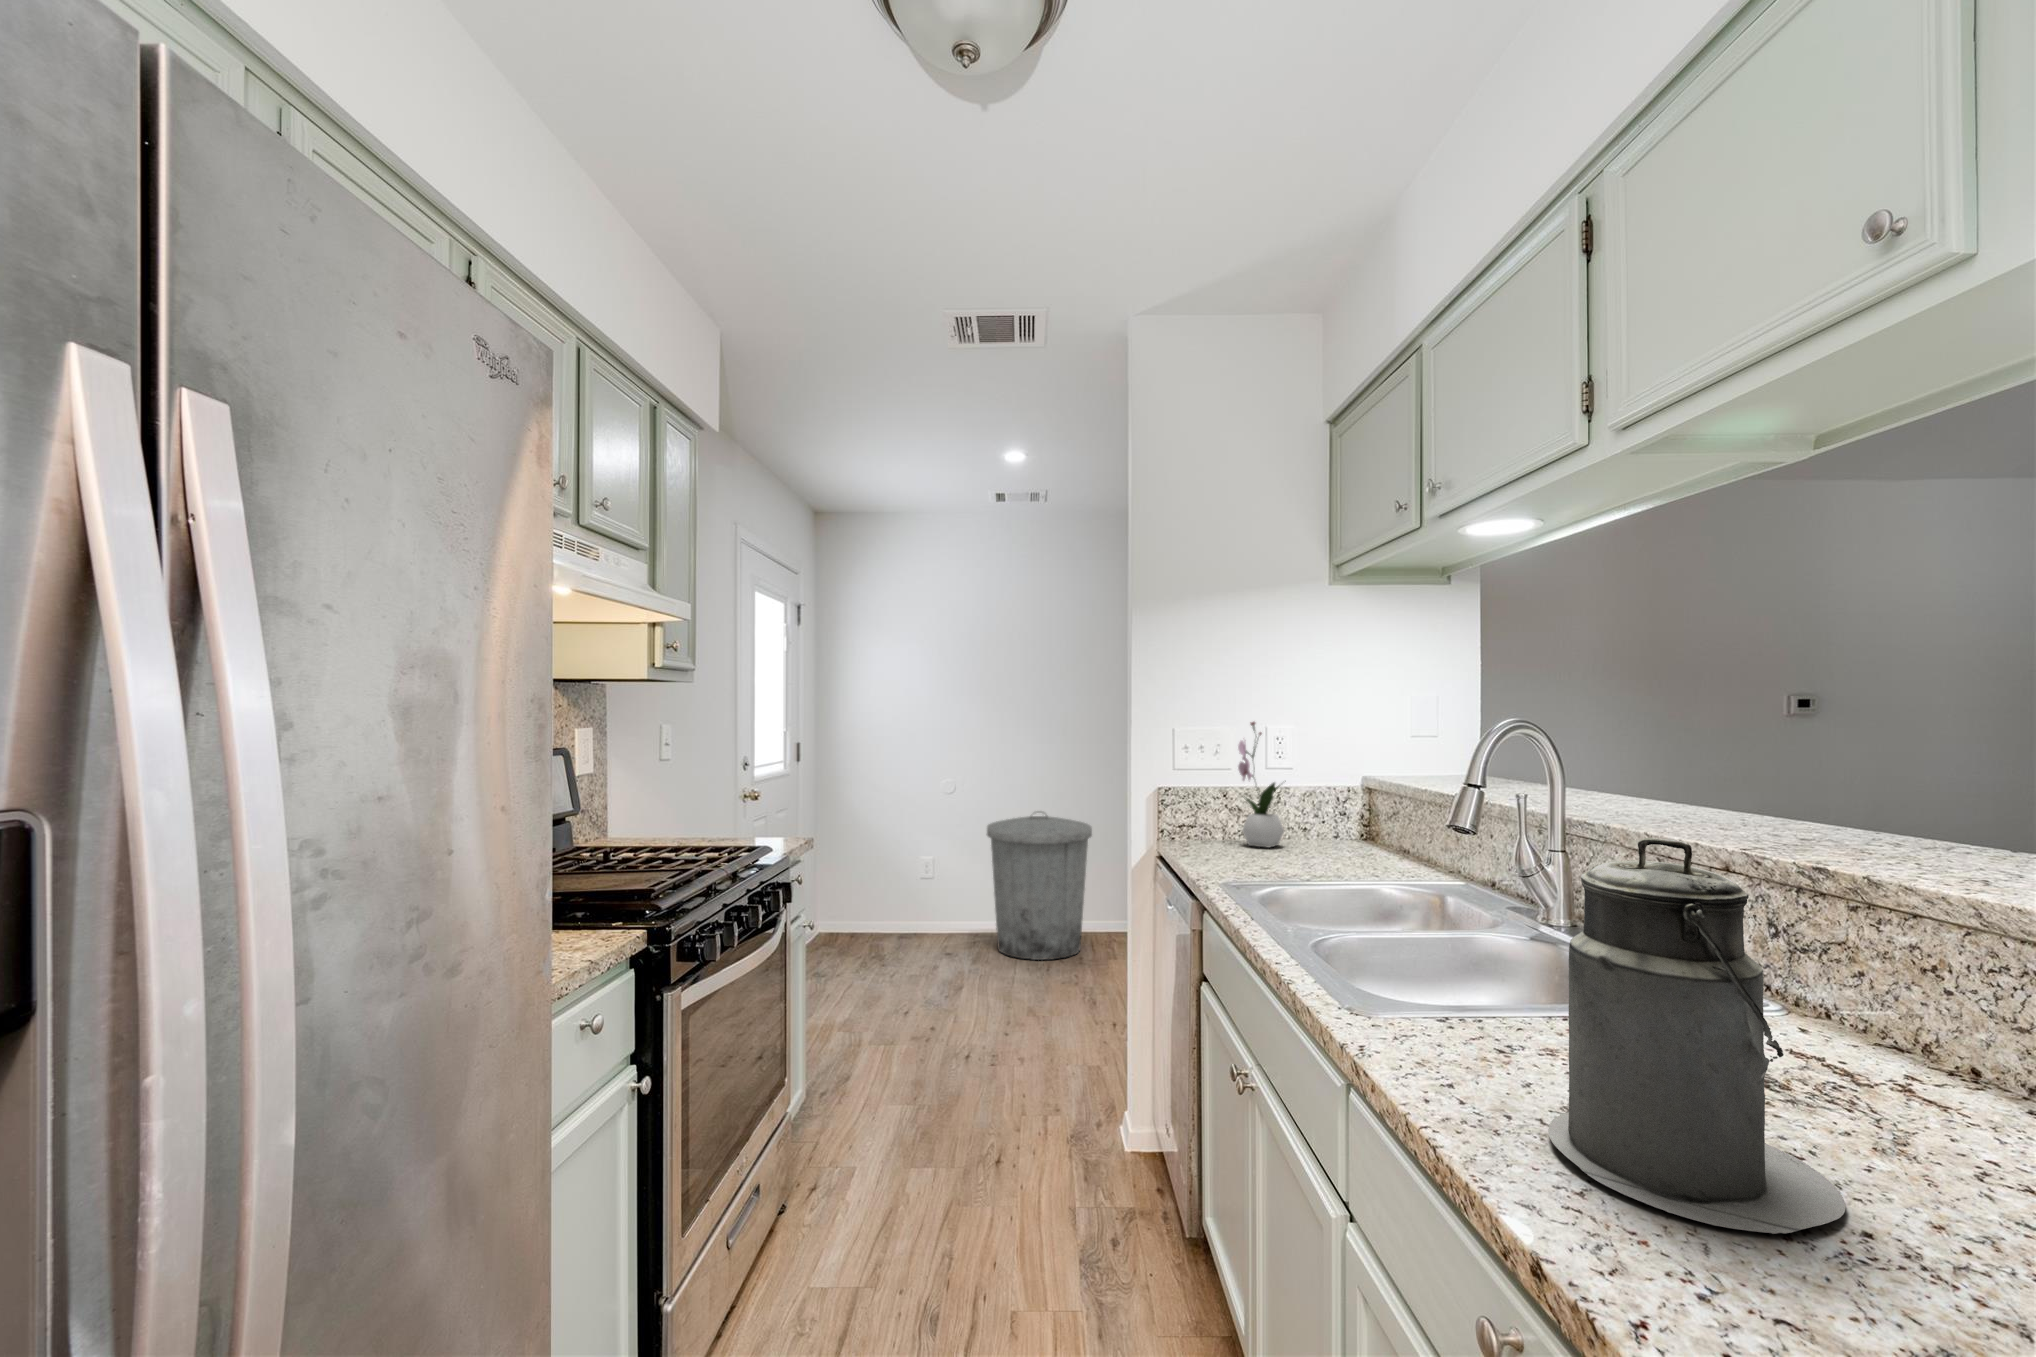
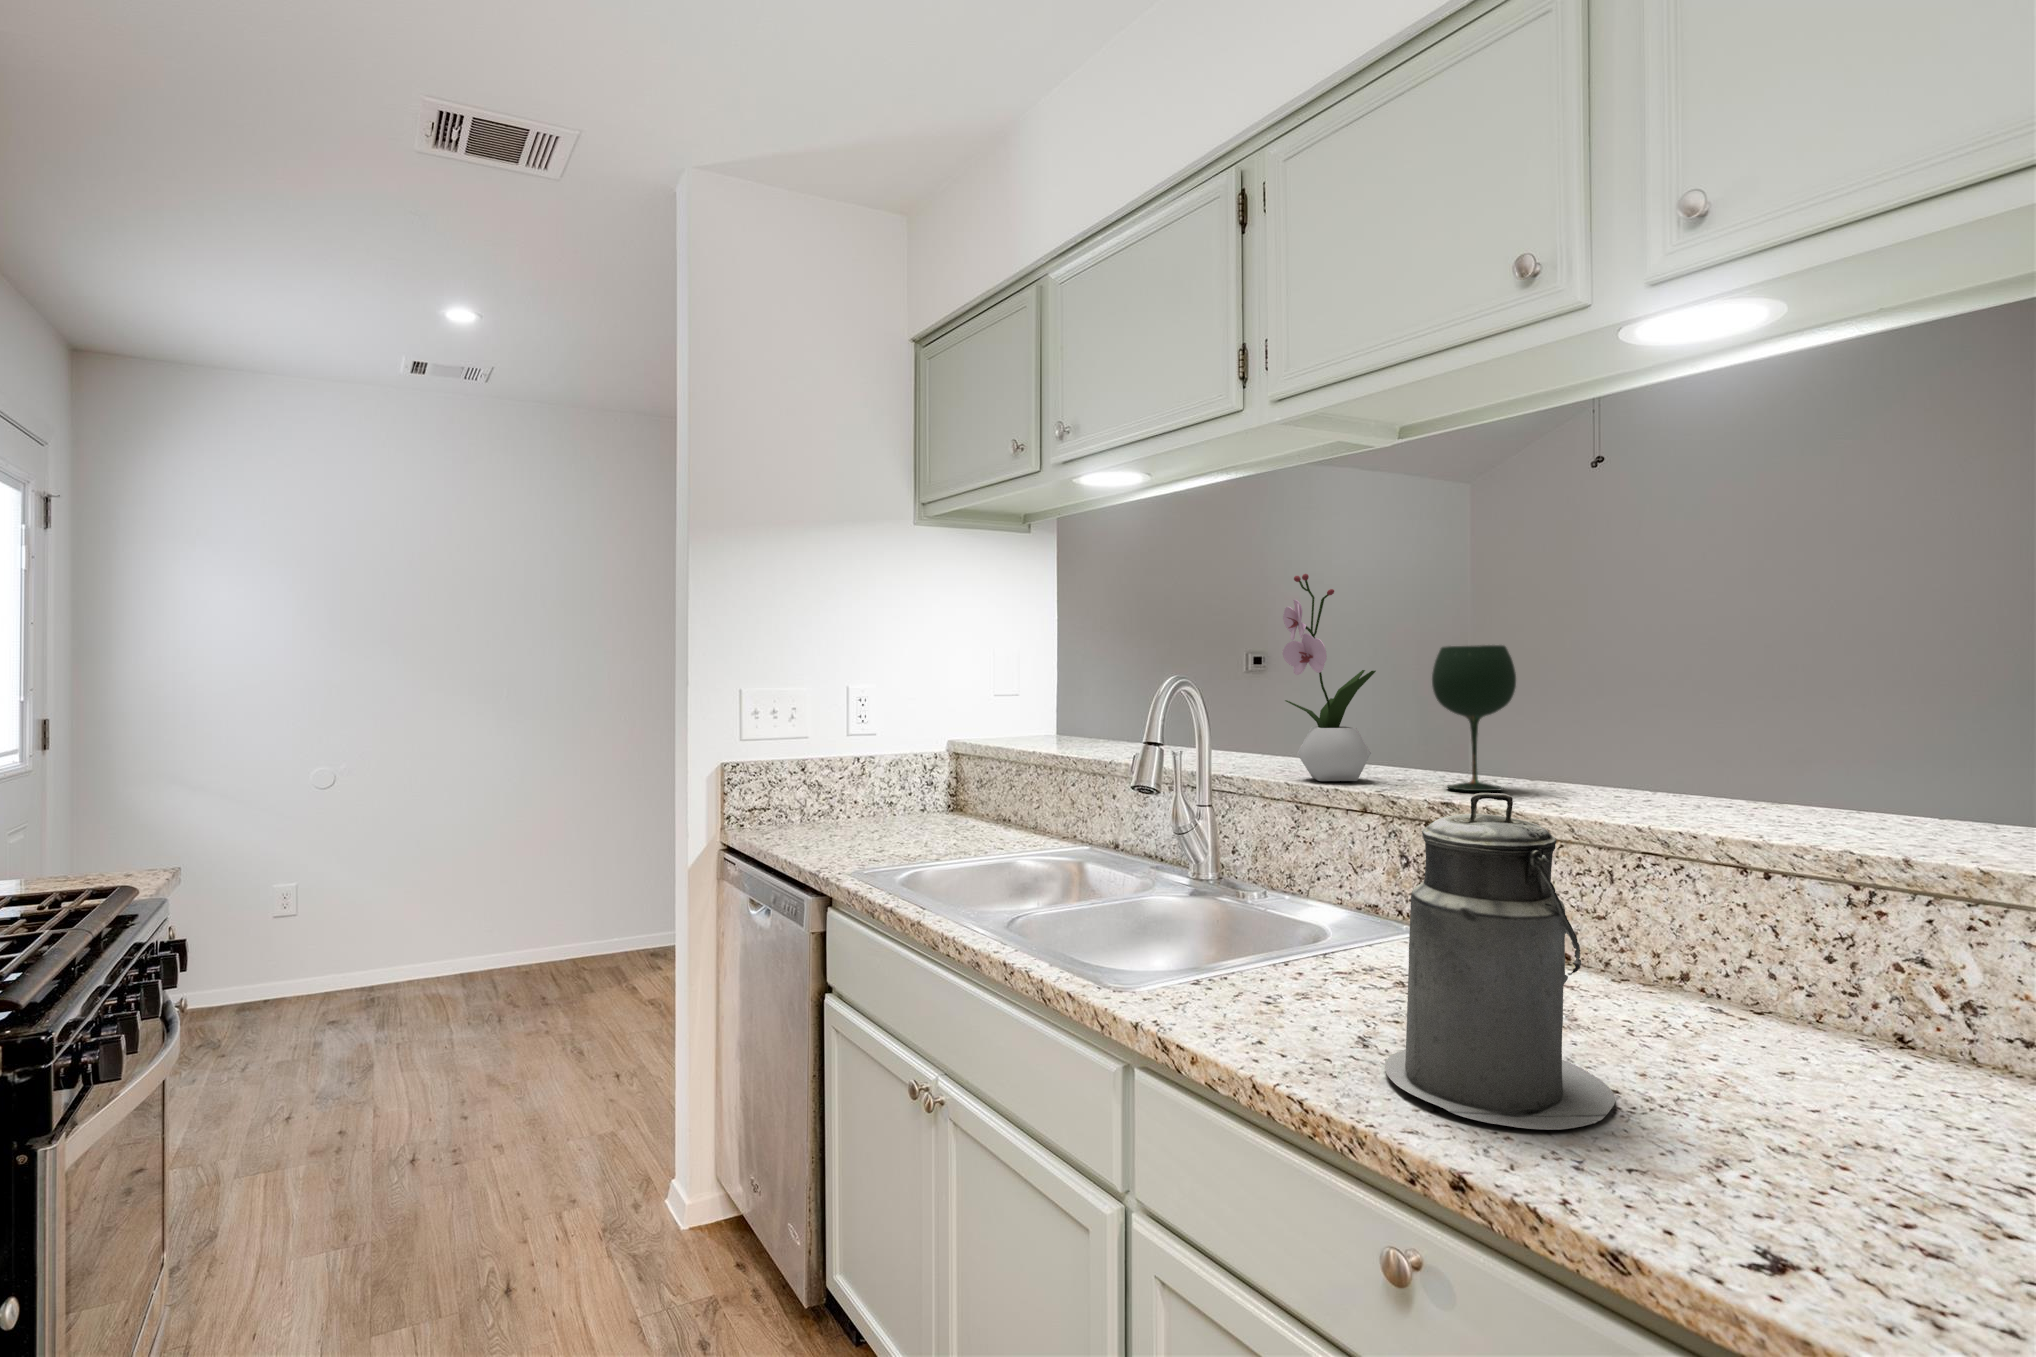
wine glass: none [1827,685,1958,861] -> present [1432,645,1516,791]
flower arrangement: present [1238,722,1284,847] -> present [1283,574,1376,781]
trash can: present [987,811,1092,960] -> none [386,806,553,1014]

